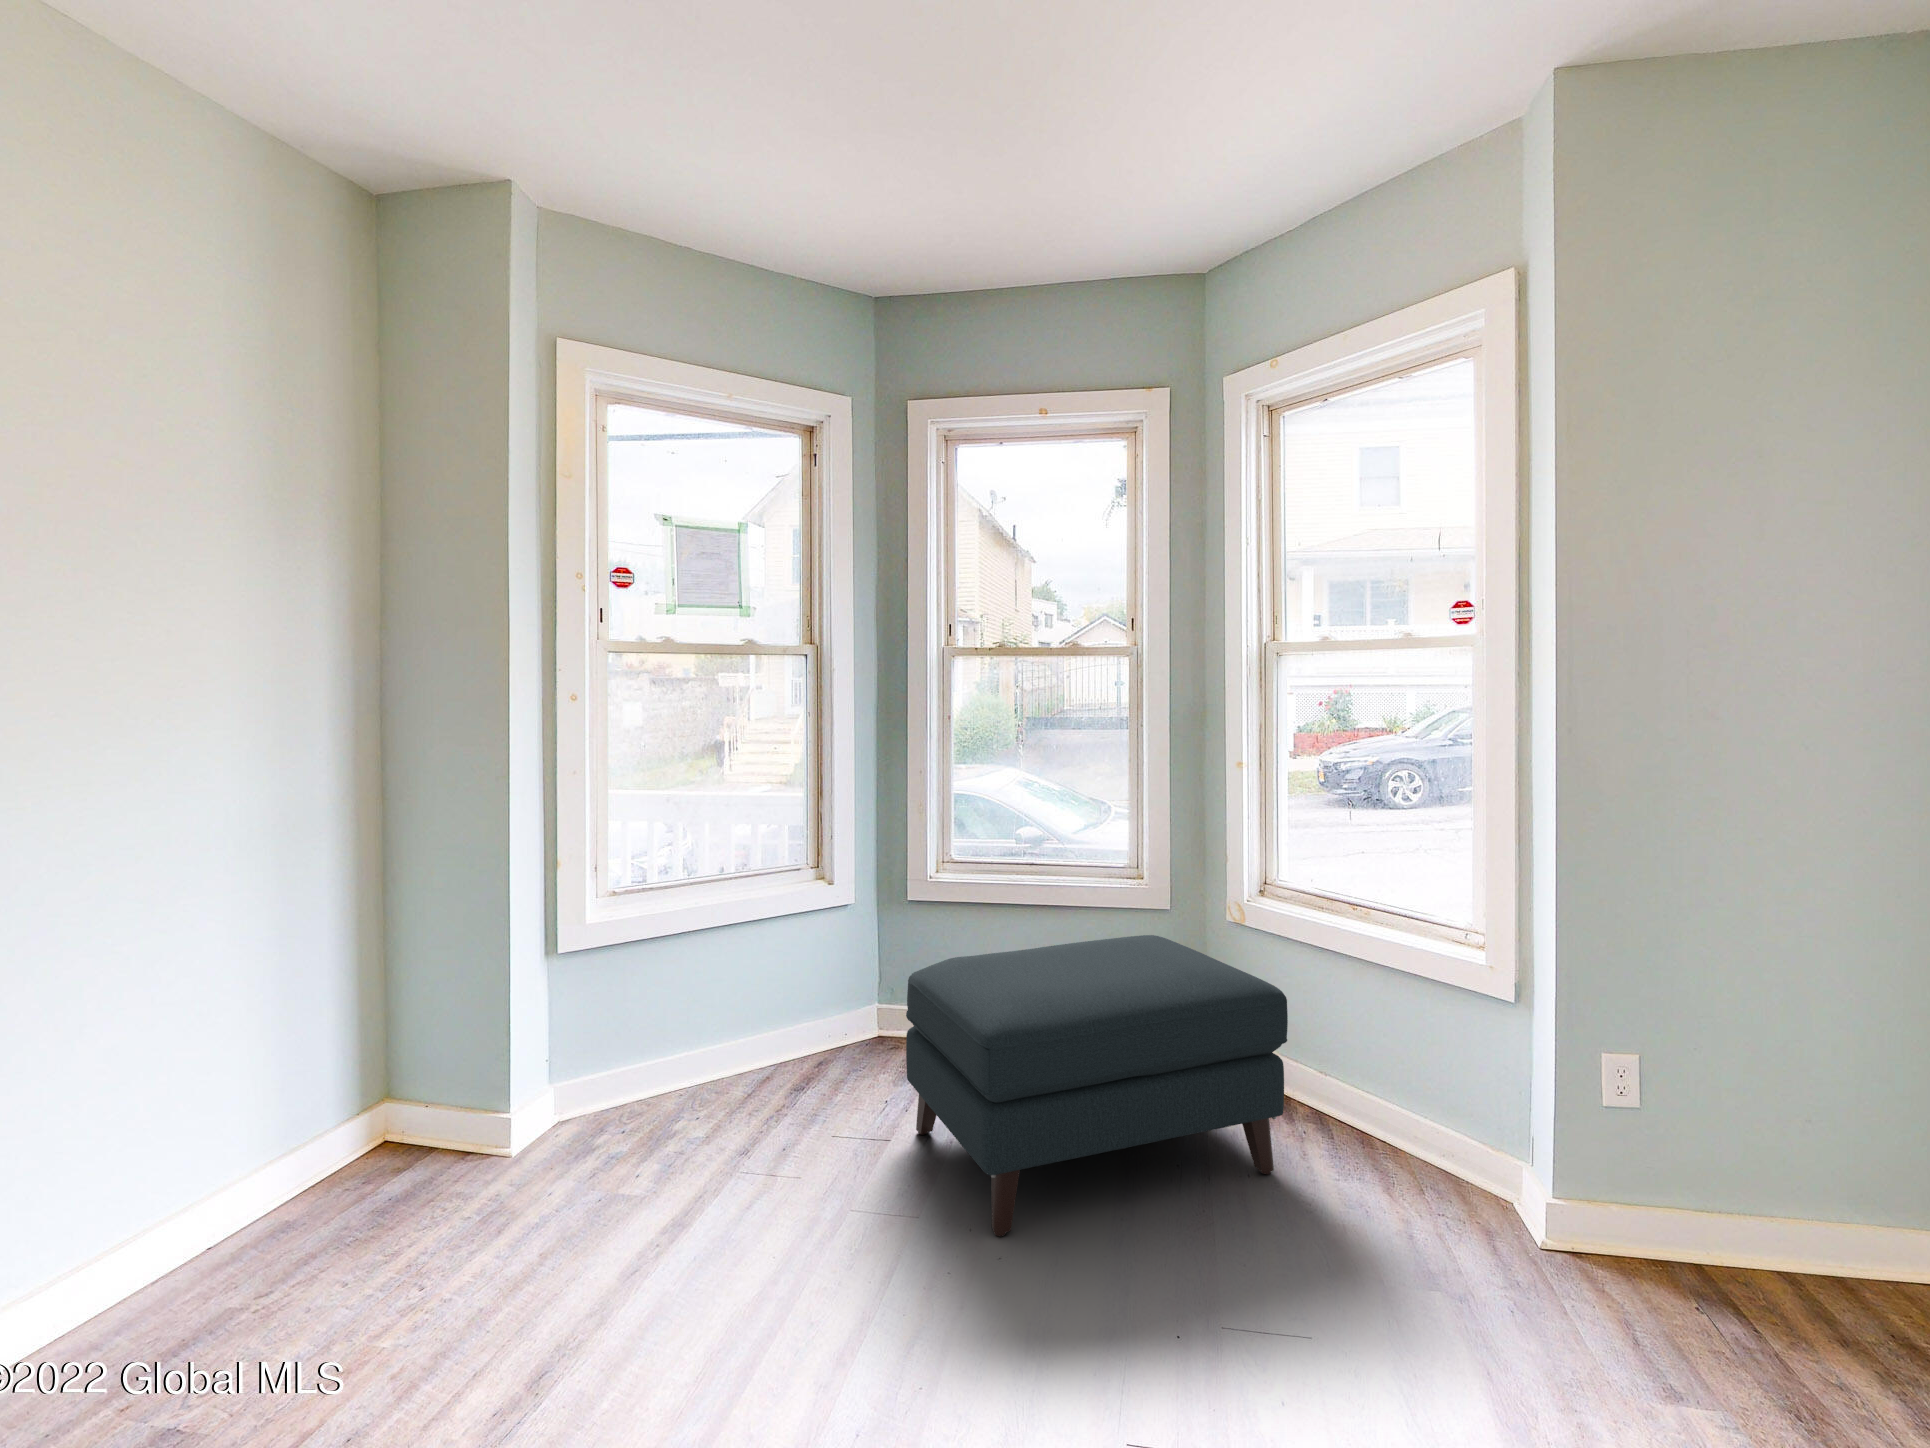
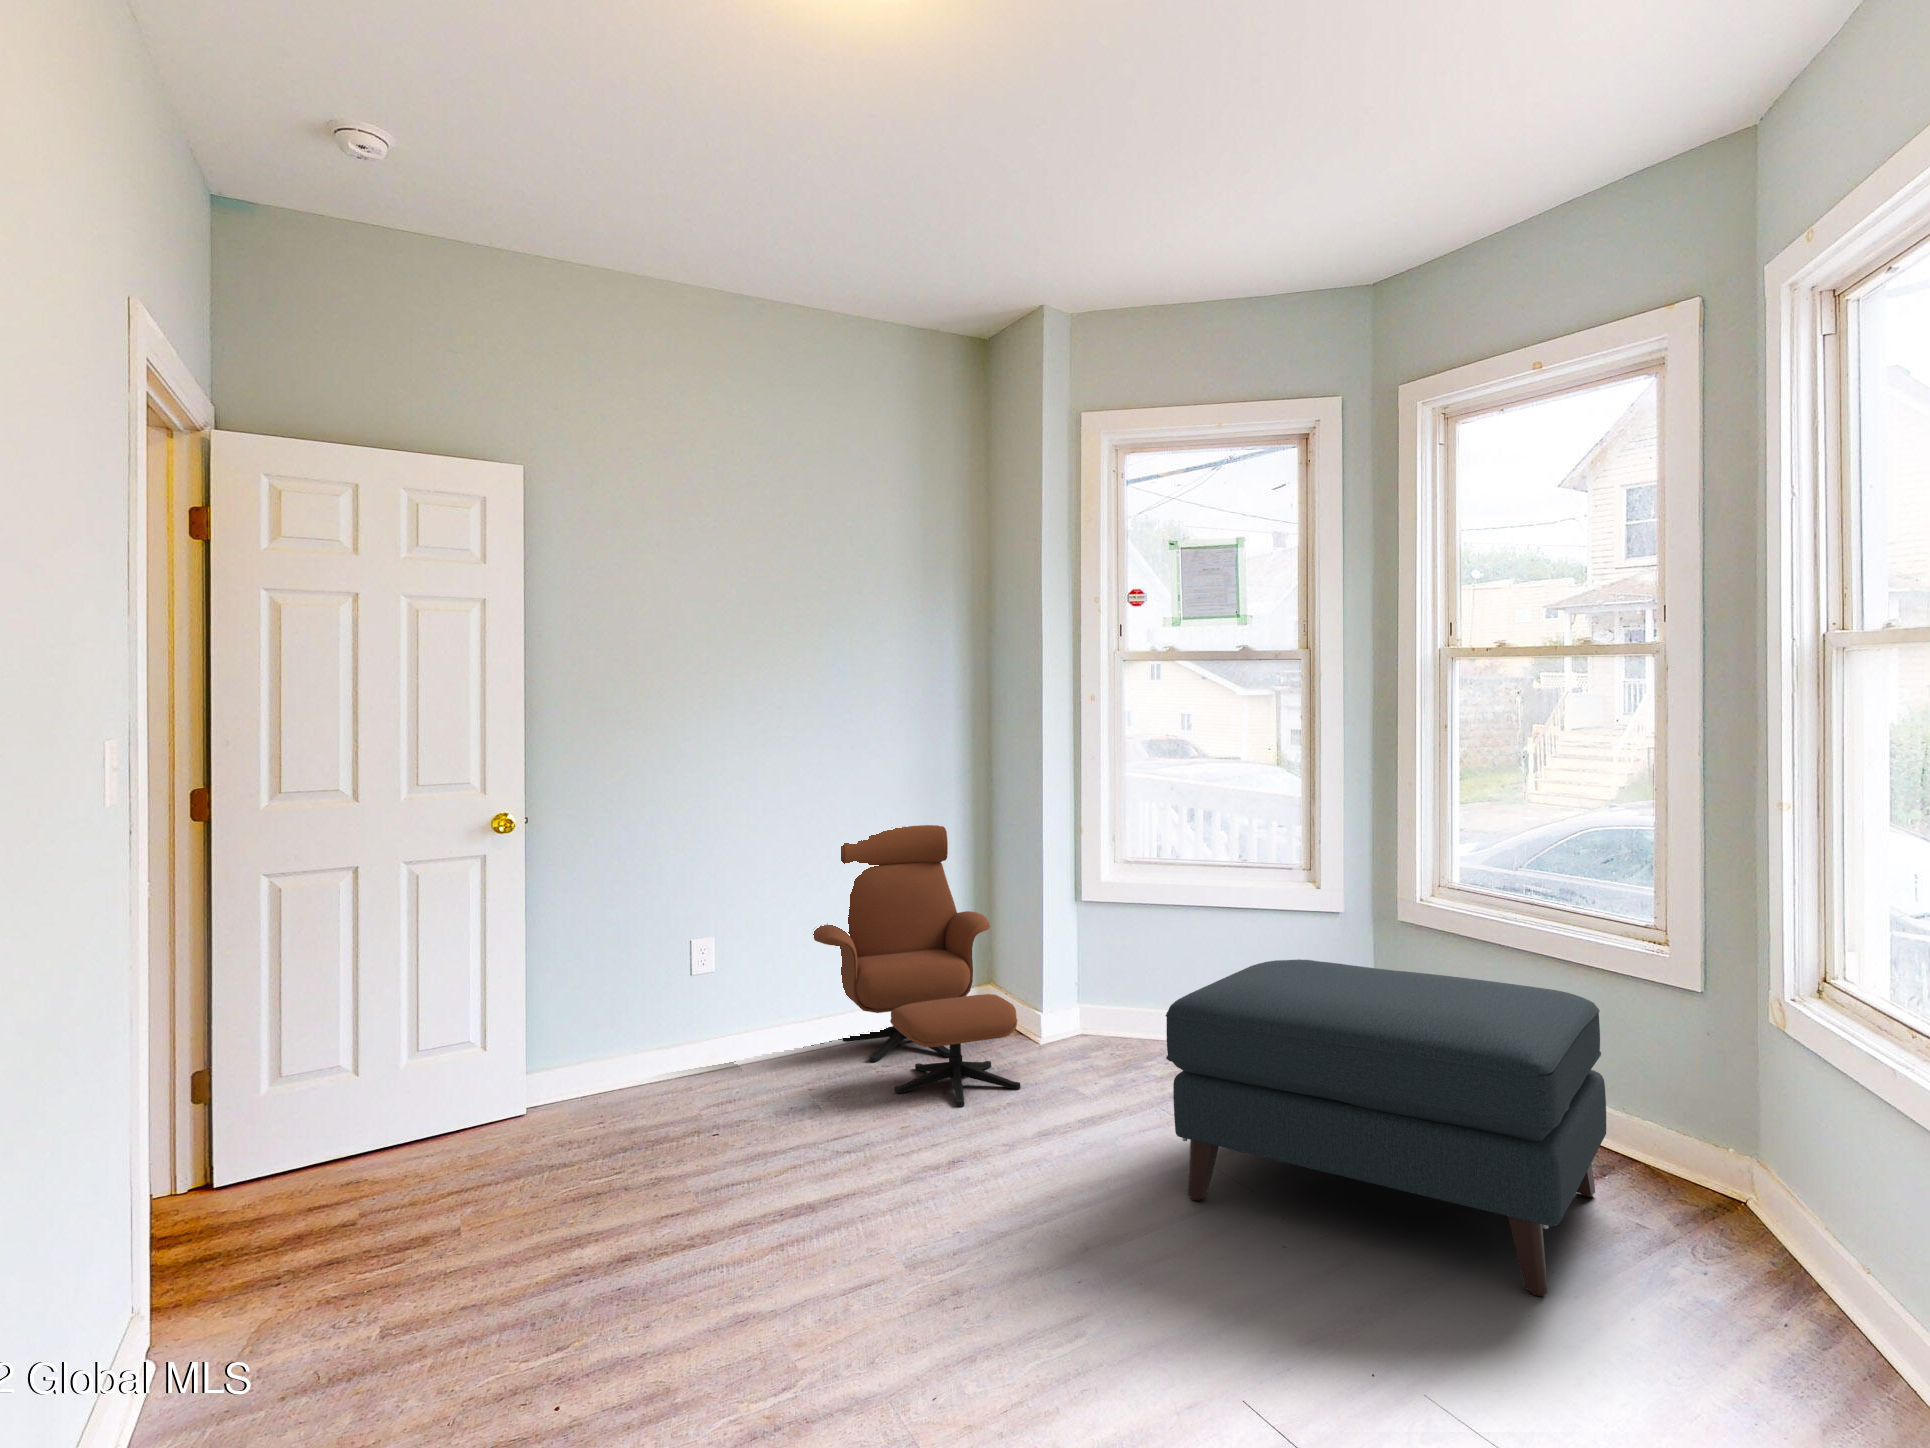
lounge chair: none [169,886,625,1311] -> present [813,825,1020,1106]

